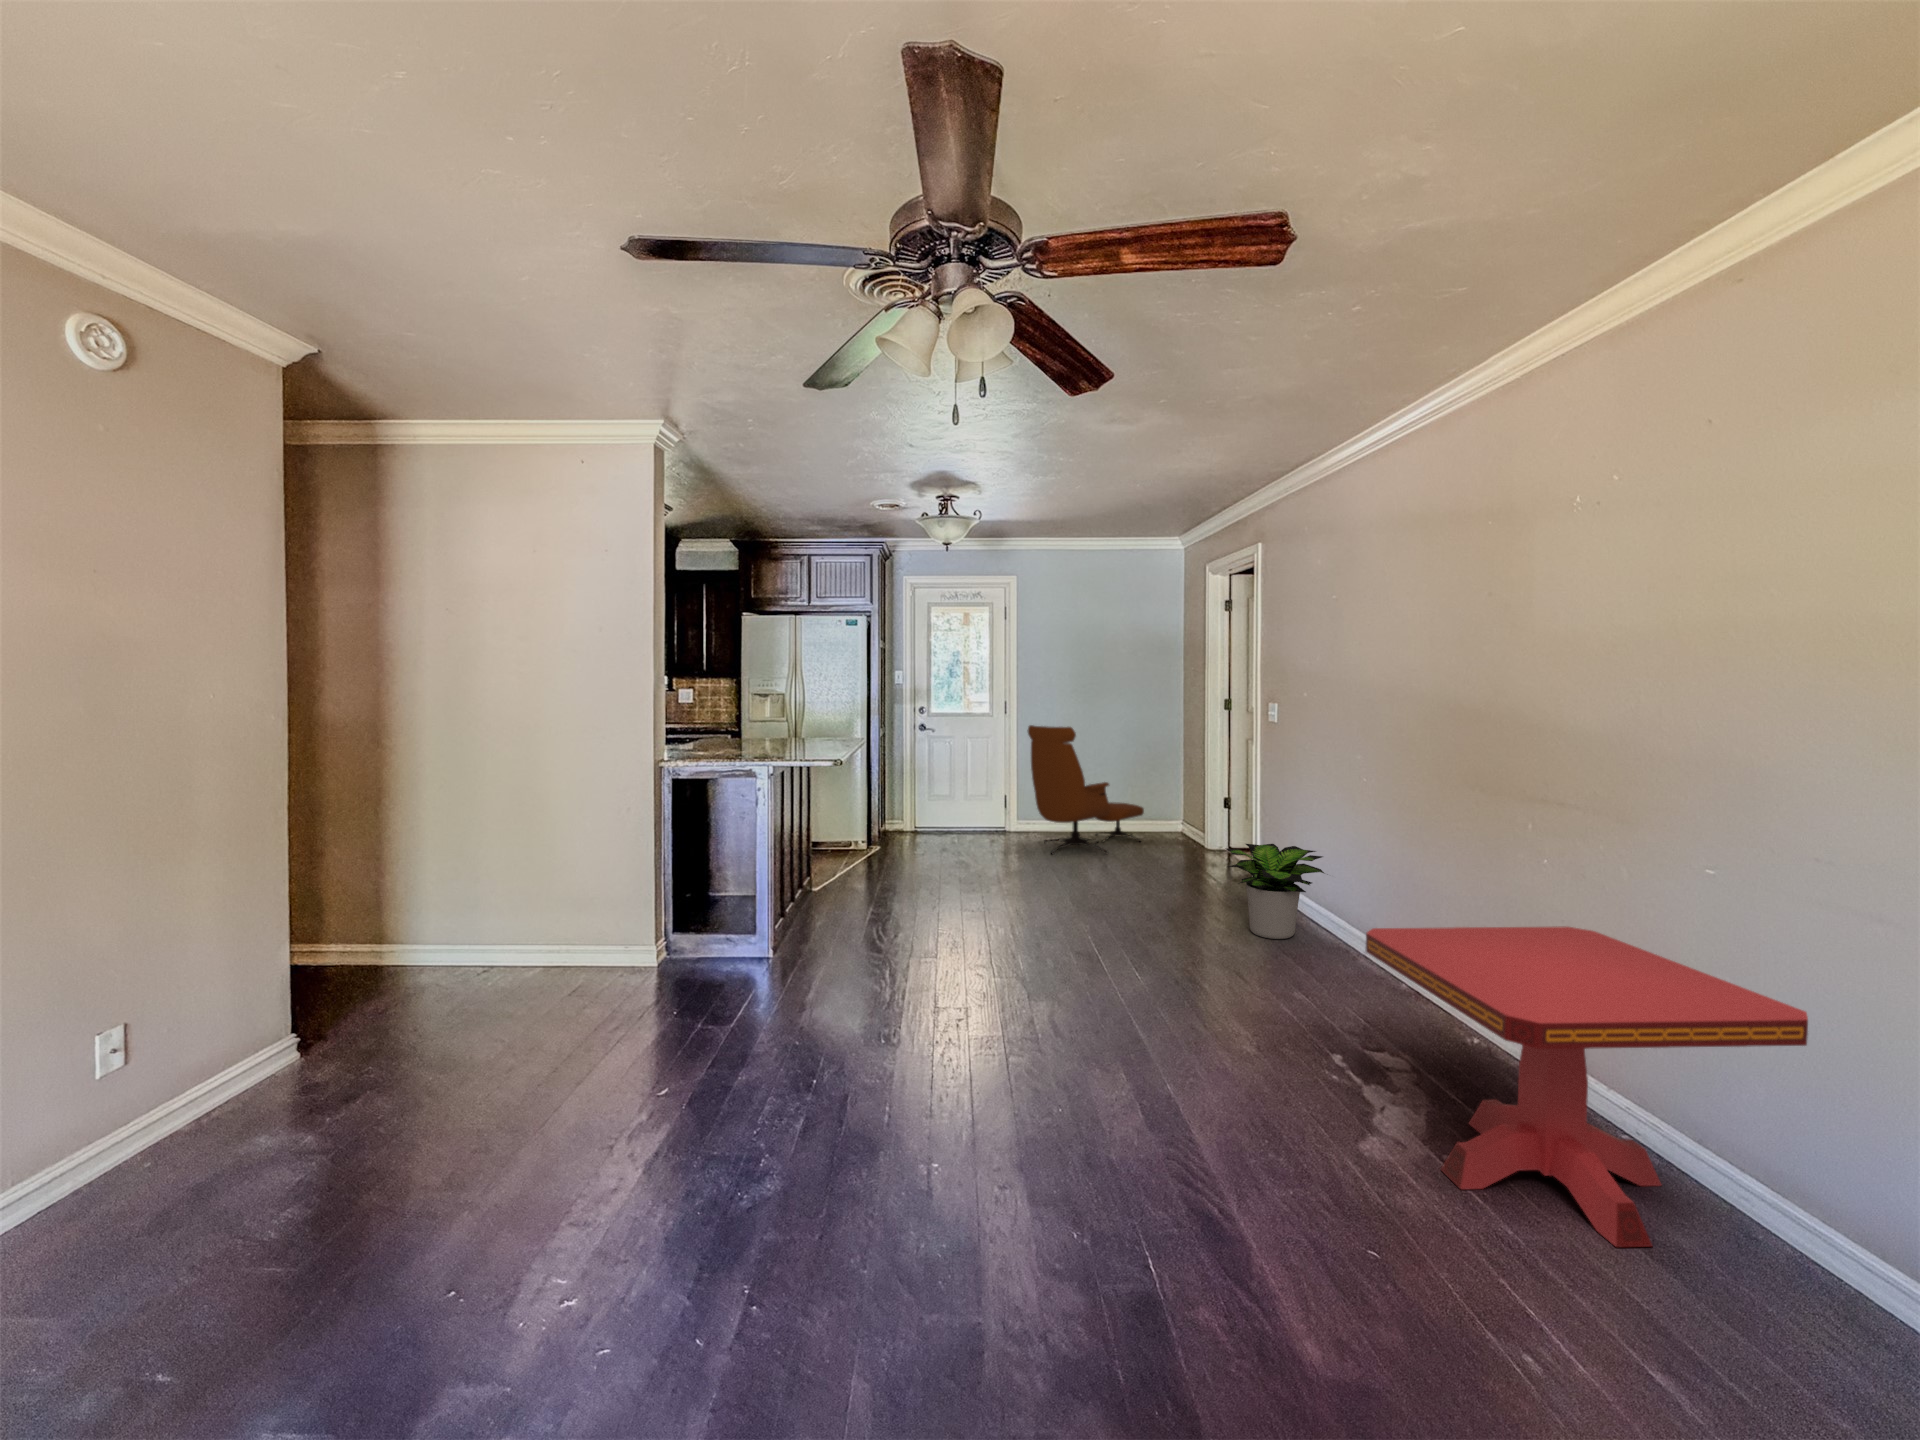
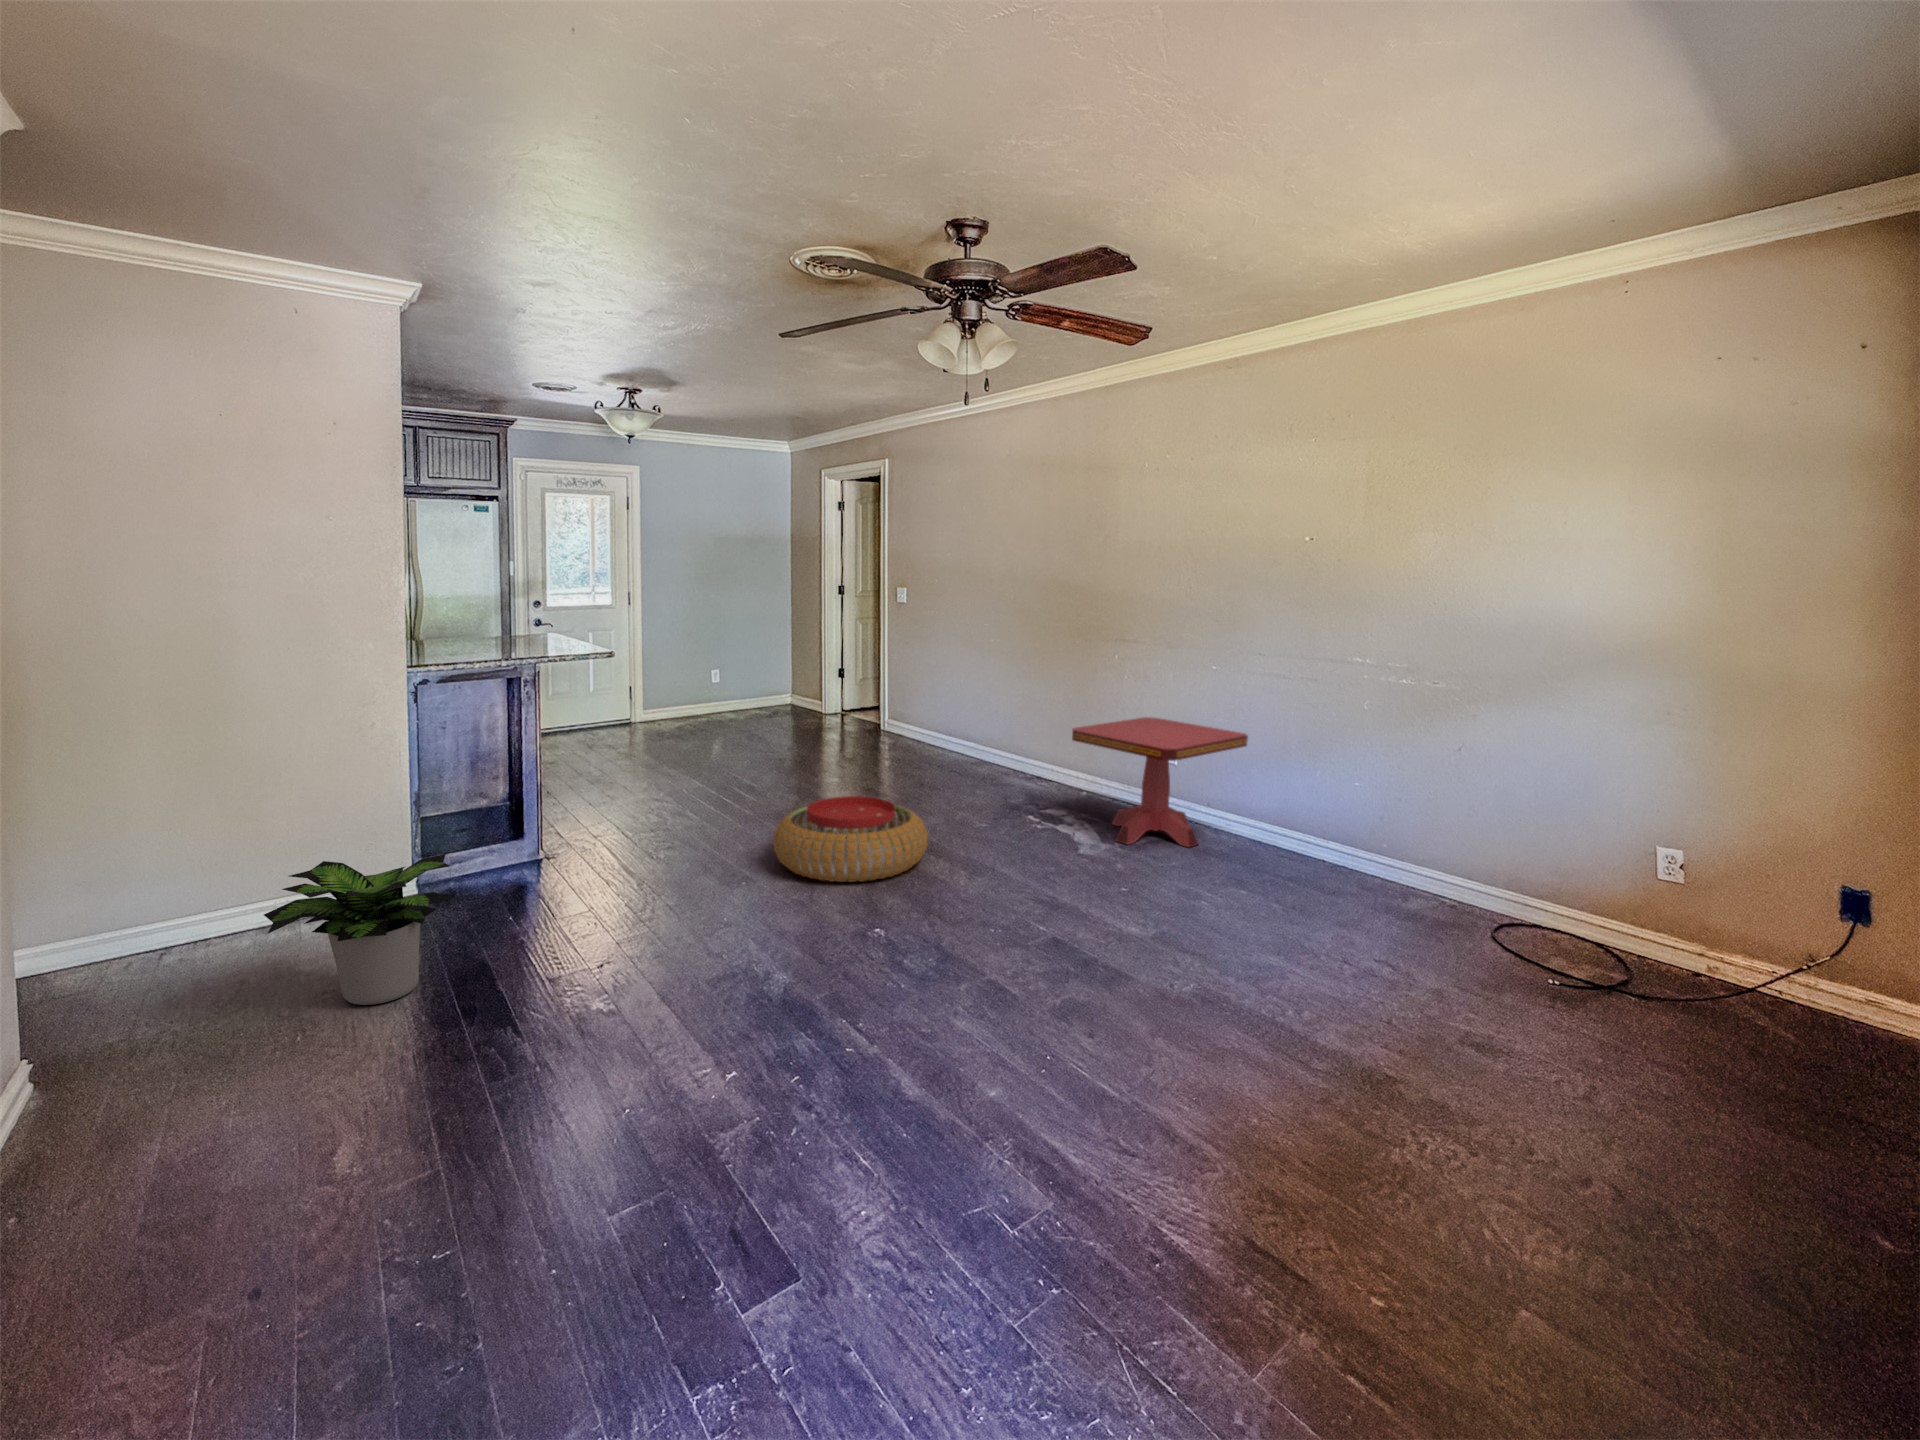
lounge chair: present [1028,725,1144,854] -> none [678,615,768,733]
potted plant: present [1226,844,1324,939] -> present [264,854,451,1005]
pouf: none [844,974,1070,1126] -> present [773,796,928,882]

